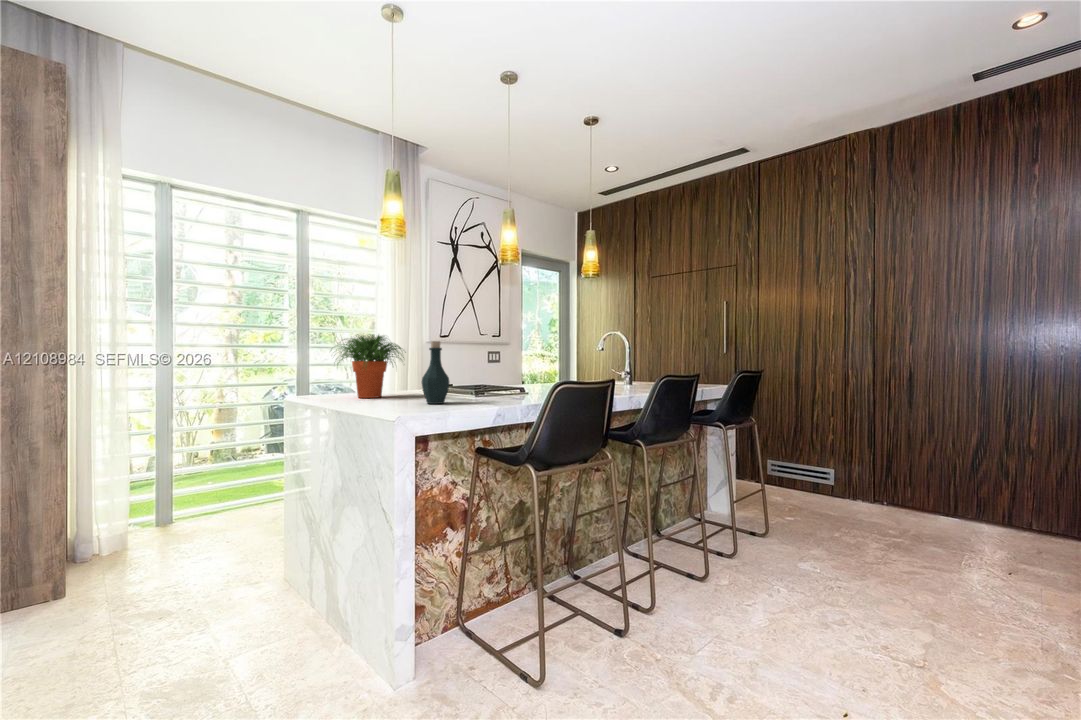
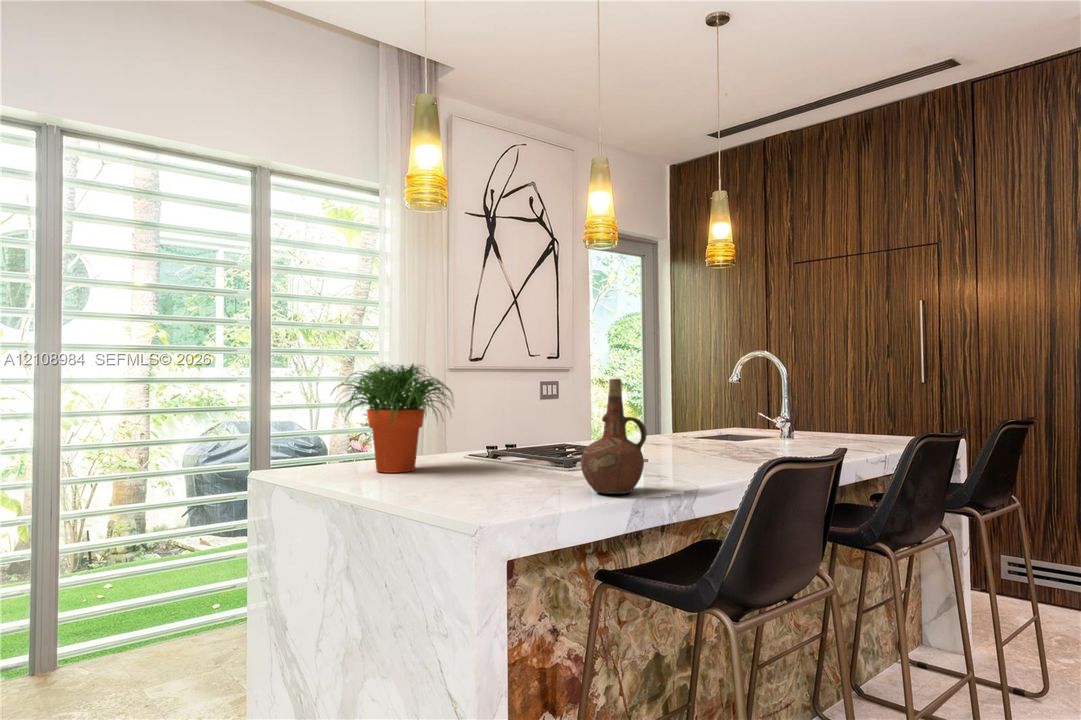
bottle: present [422,341,449,404] -> none [497,380,547,491]
ceramic pitcher: none [466,341,504,404] -> present [581,379,647,494]

